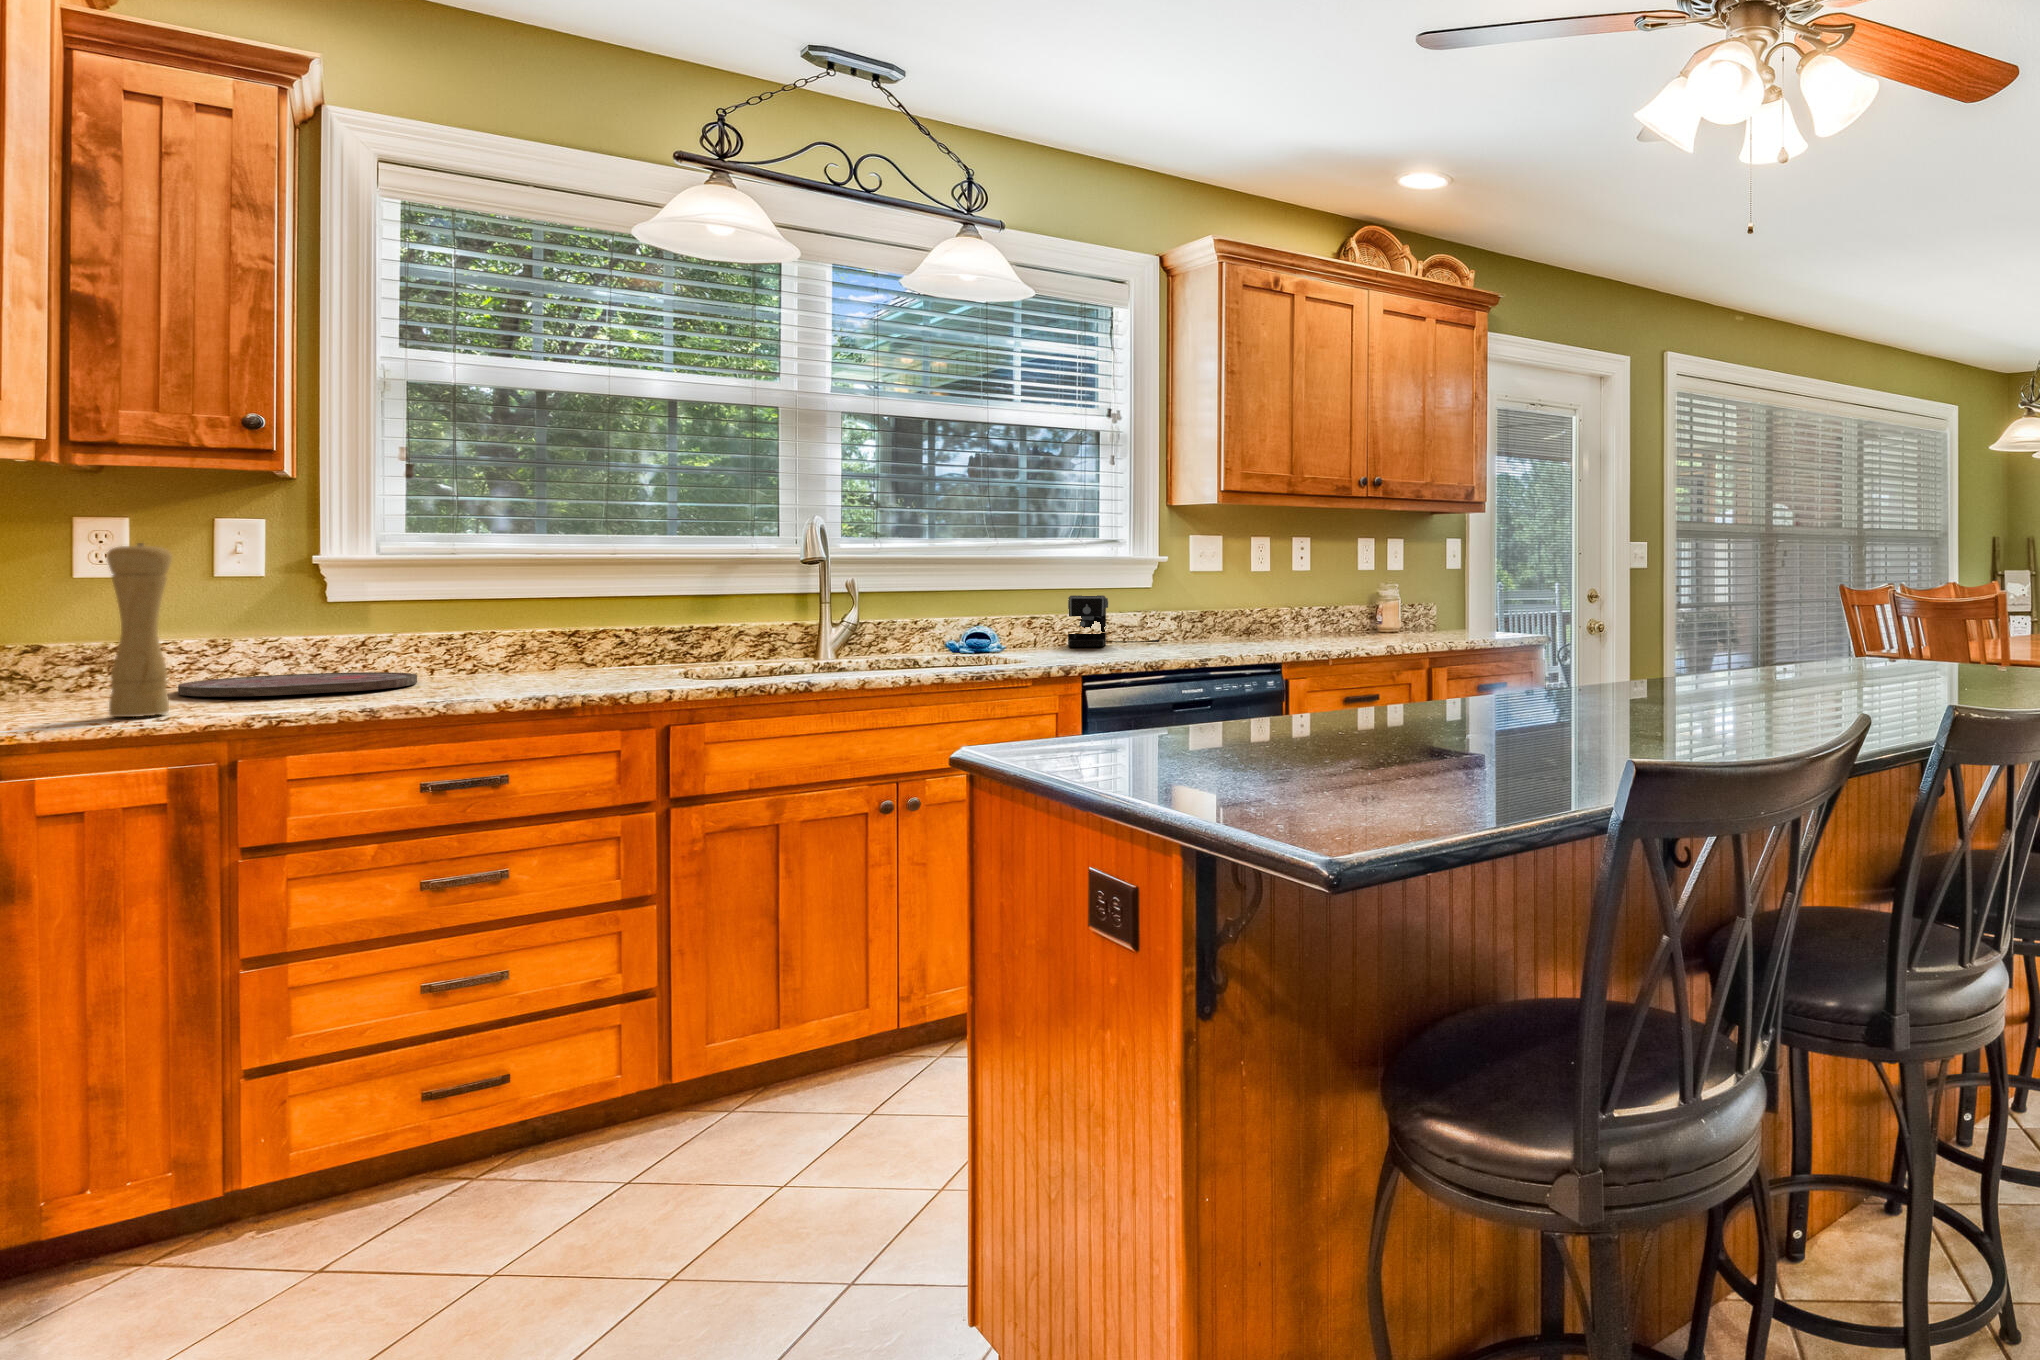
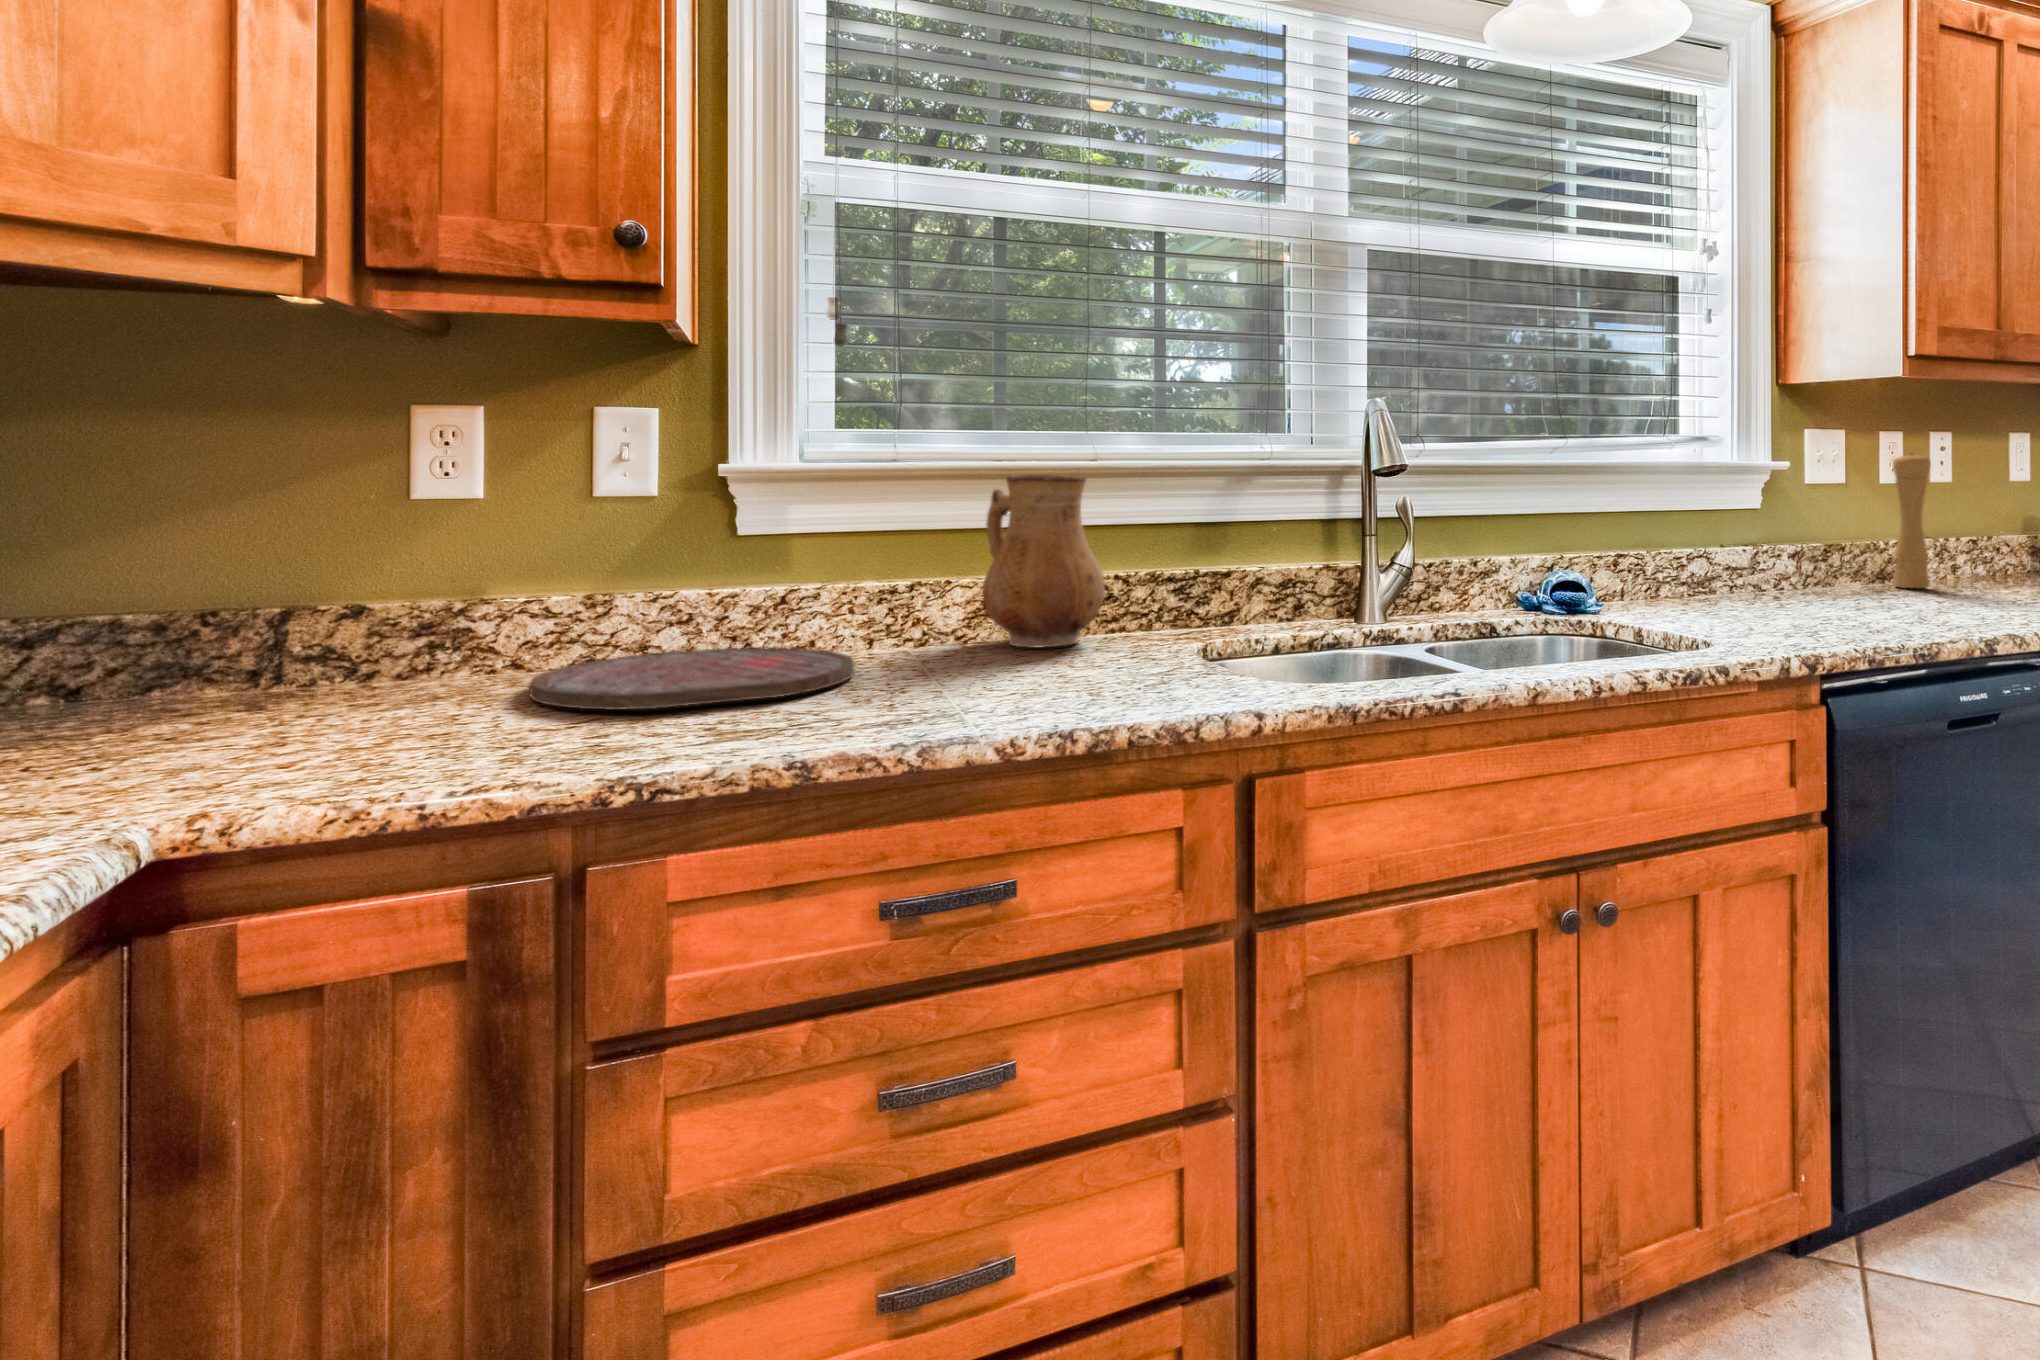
pepper mill: present [107,543,172,717] -> present [1893,454,1931,588]
ceramic pitcher: none [521,564,615,671] -> present [982,475,1105,648]
coffee maker: present [1068,595,1160,647] -> none [1649,521,1777,602]

